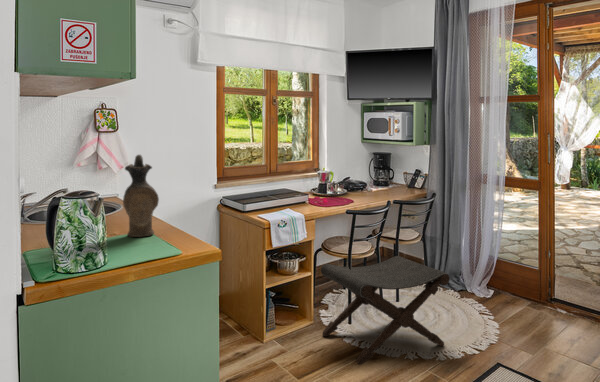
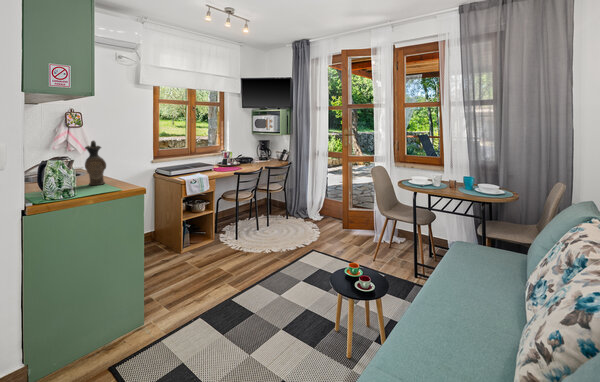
footstool: present [321,256,450,365] -> none [219,199,289,256]

